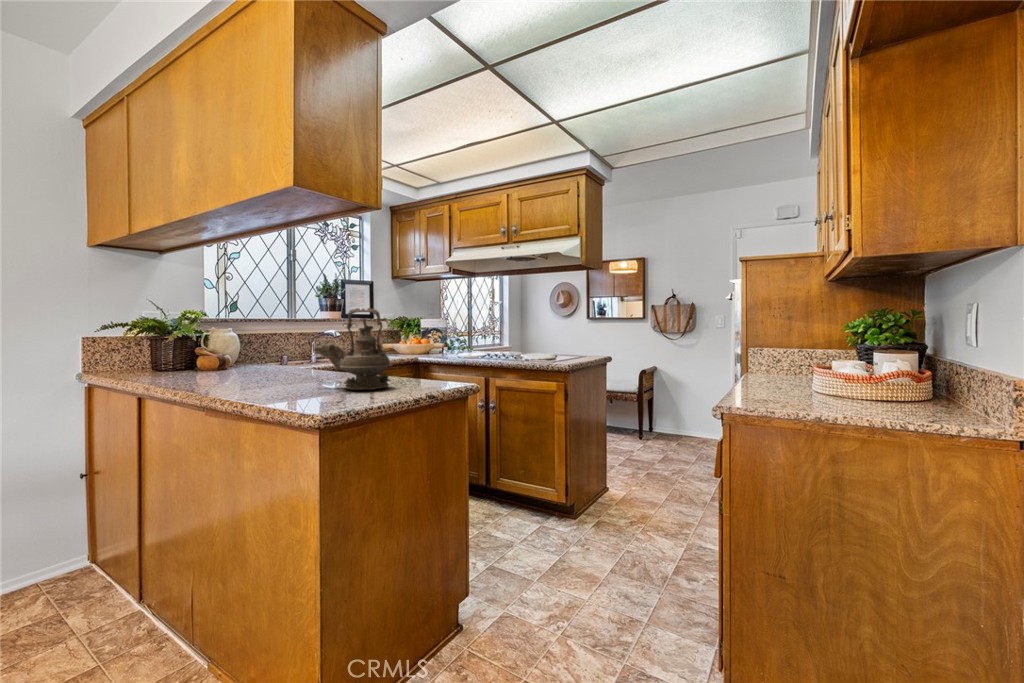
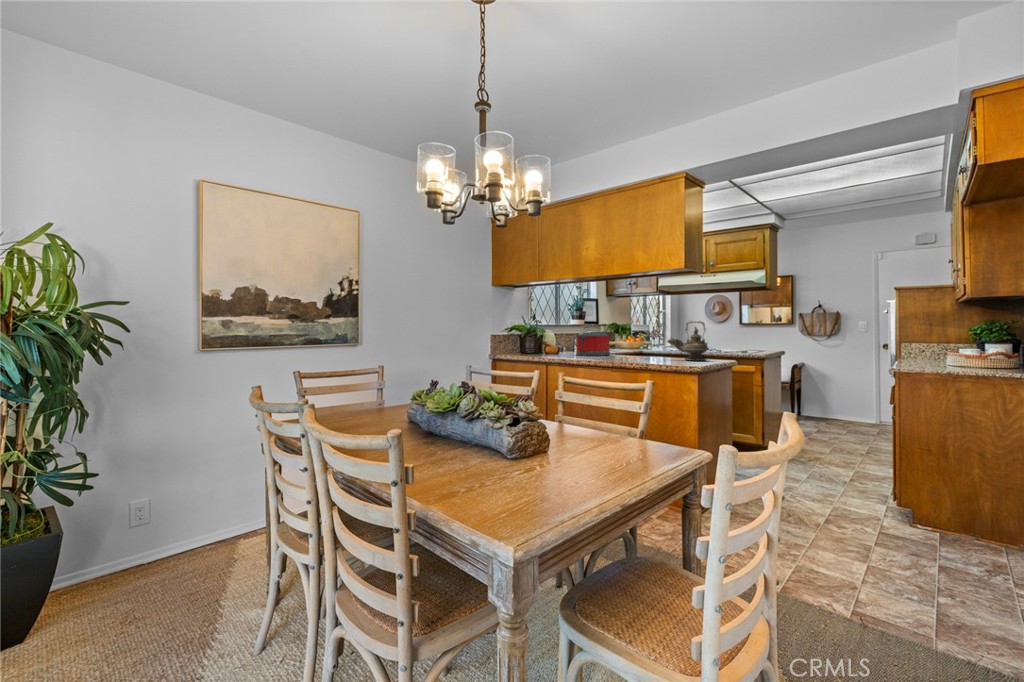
toaster: none [221,330,297,375] -> present [576,332,610,356]

